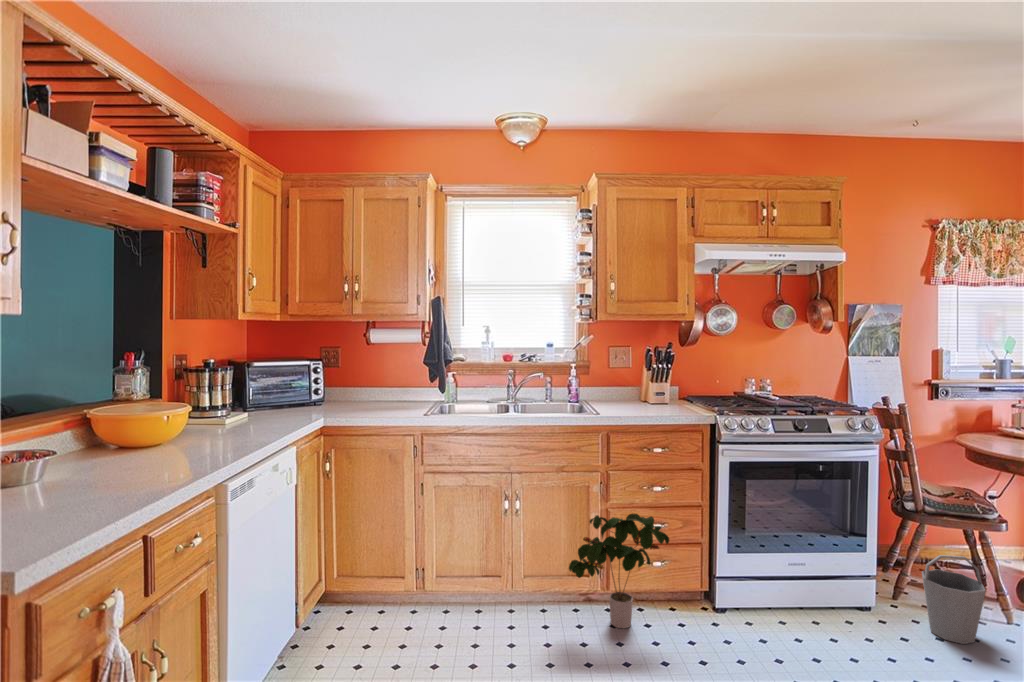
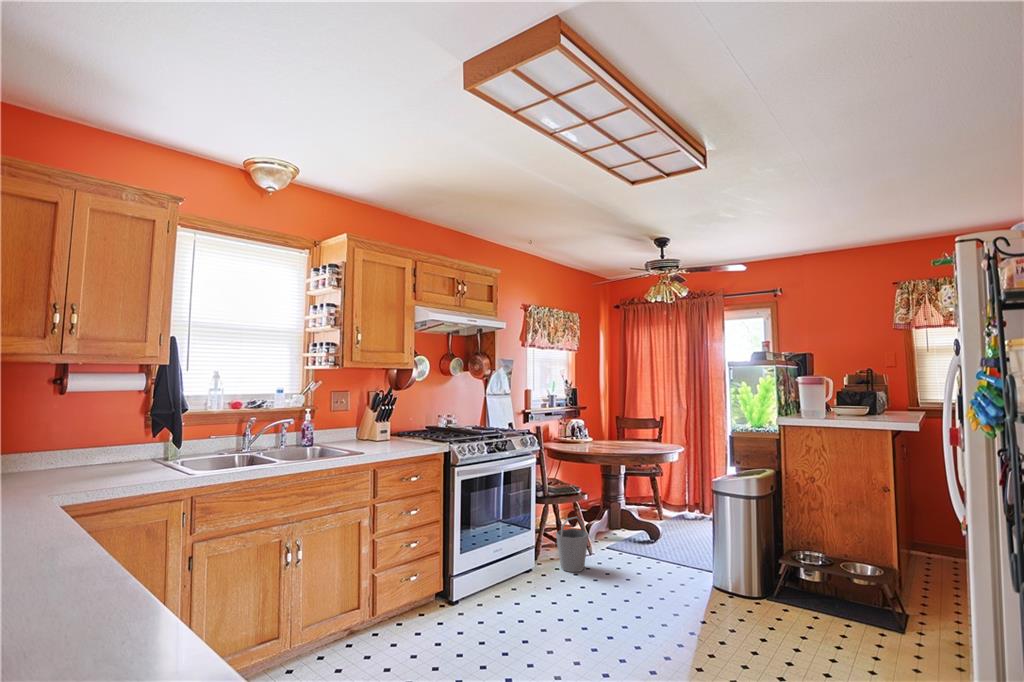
potted plant: present [569,514,669,628] -> none [354,536,428,643]

